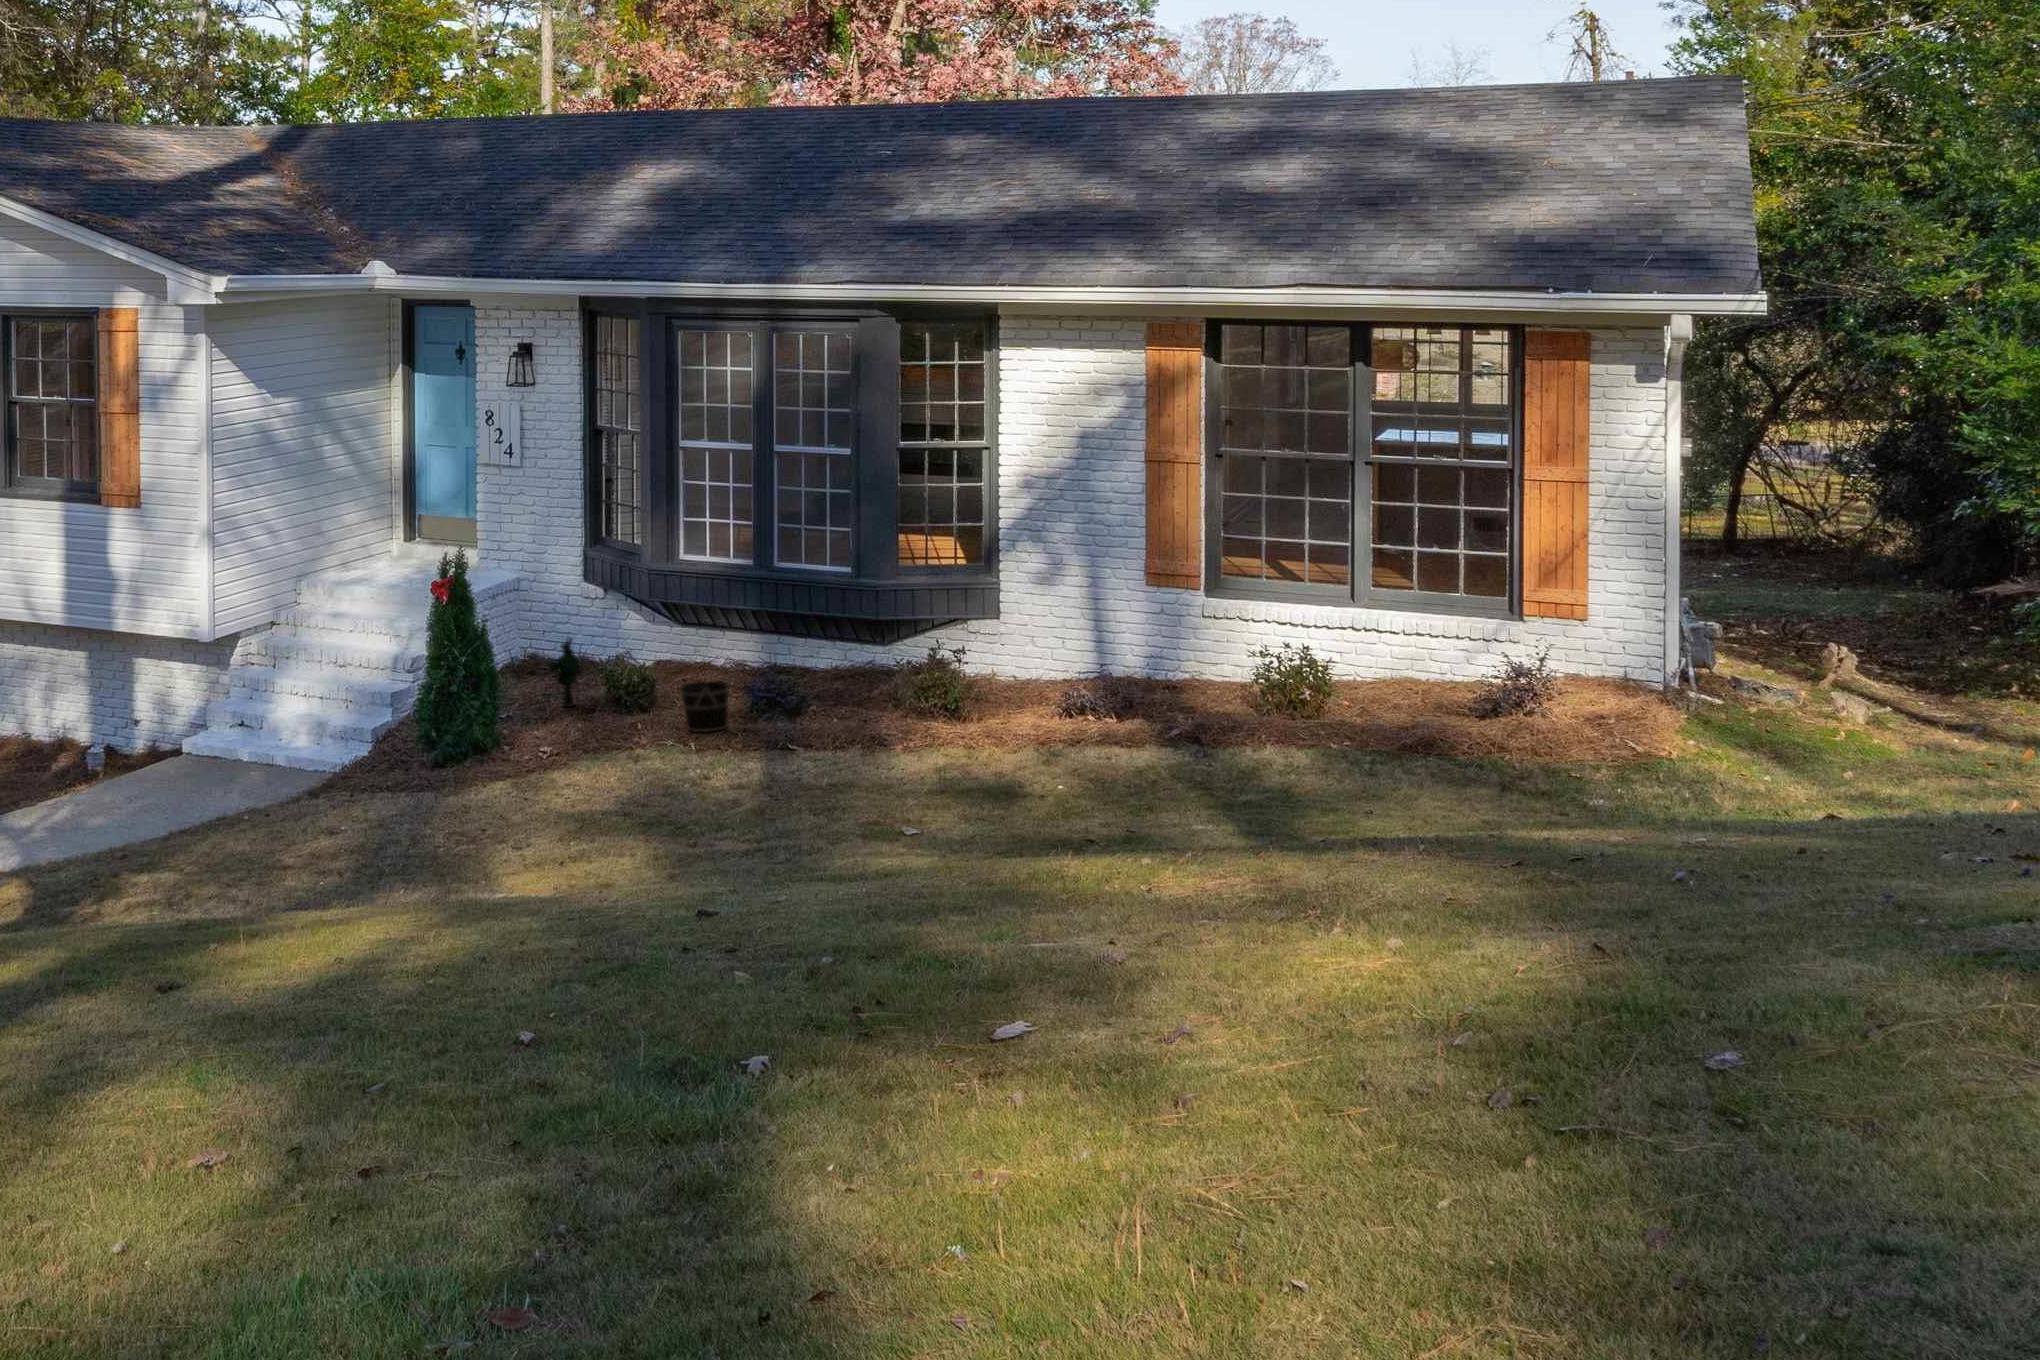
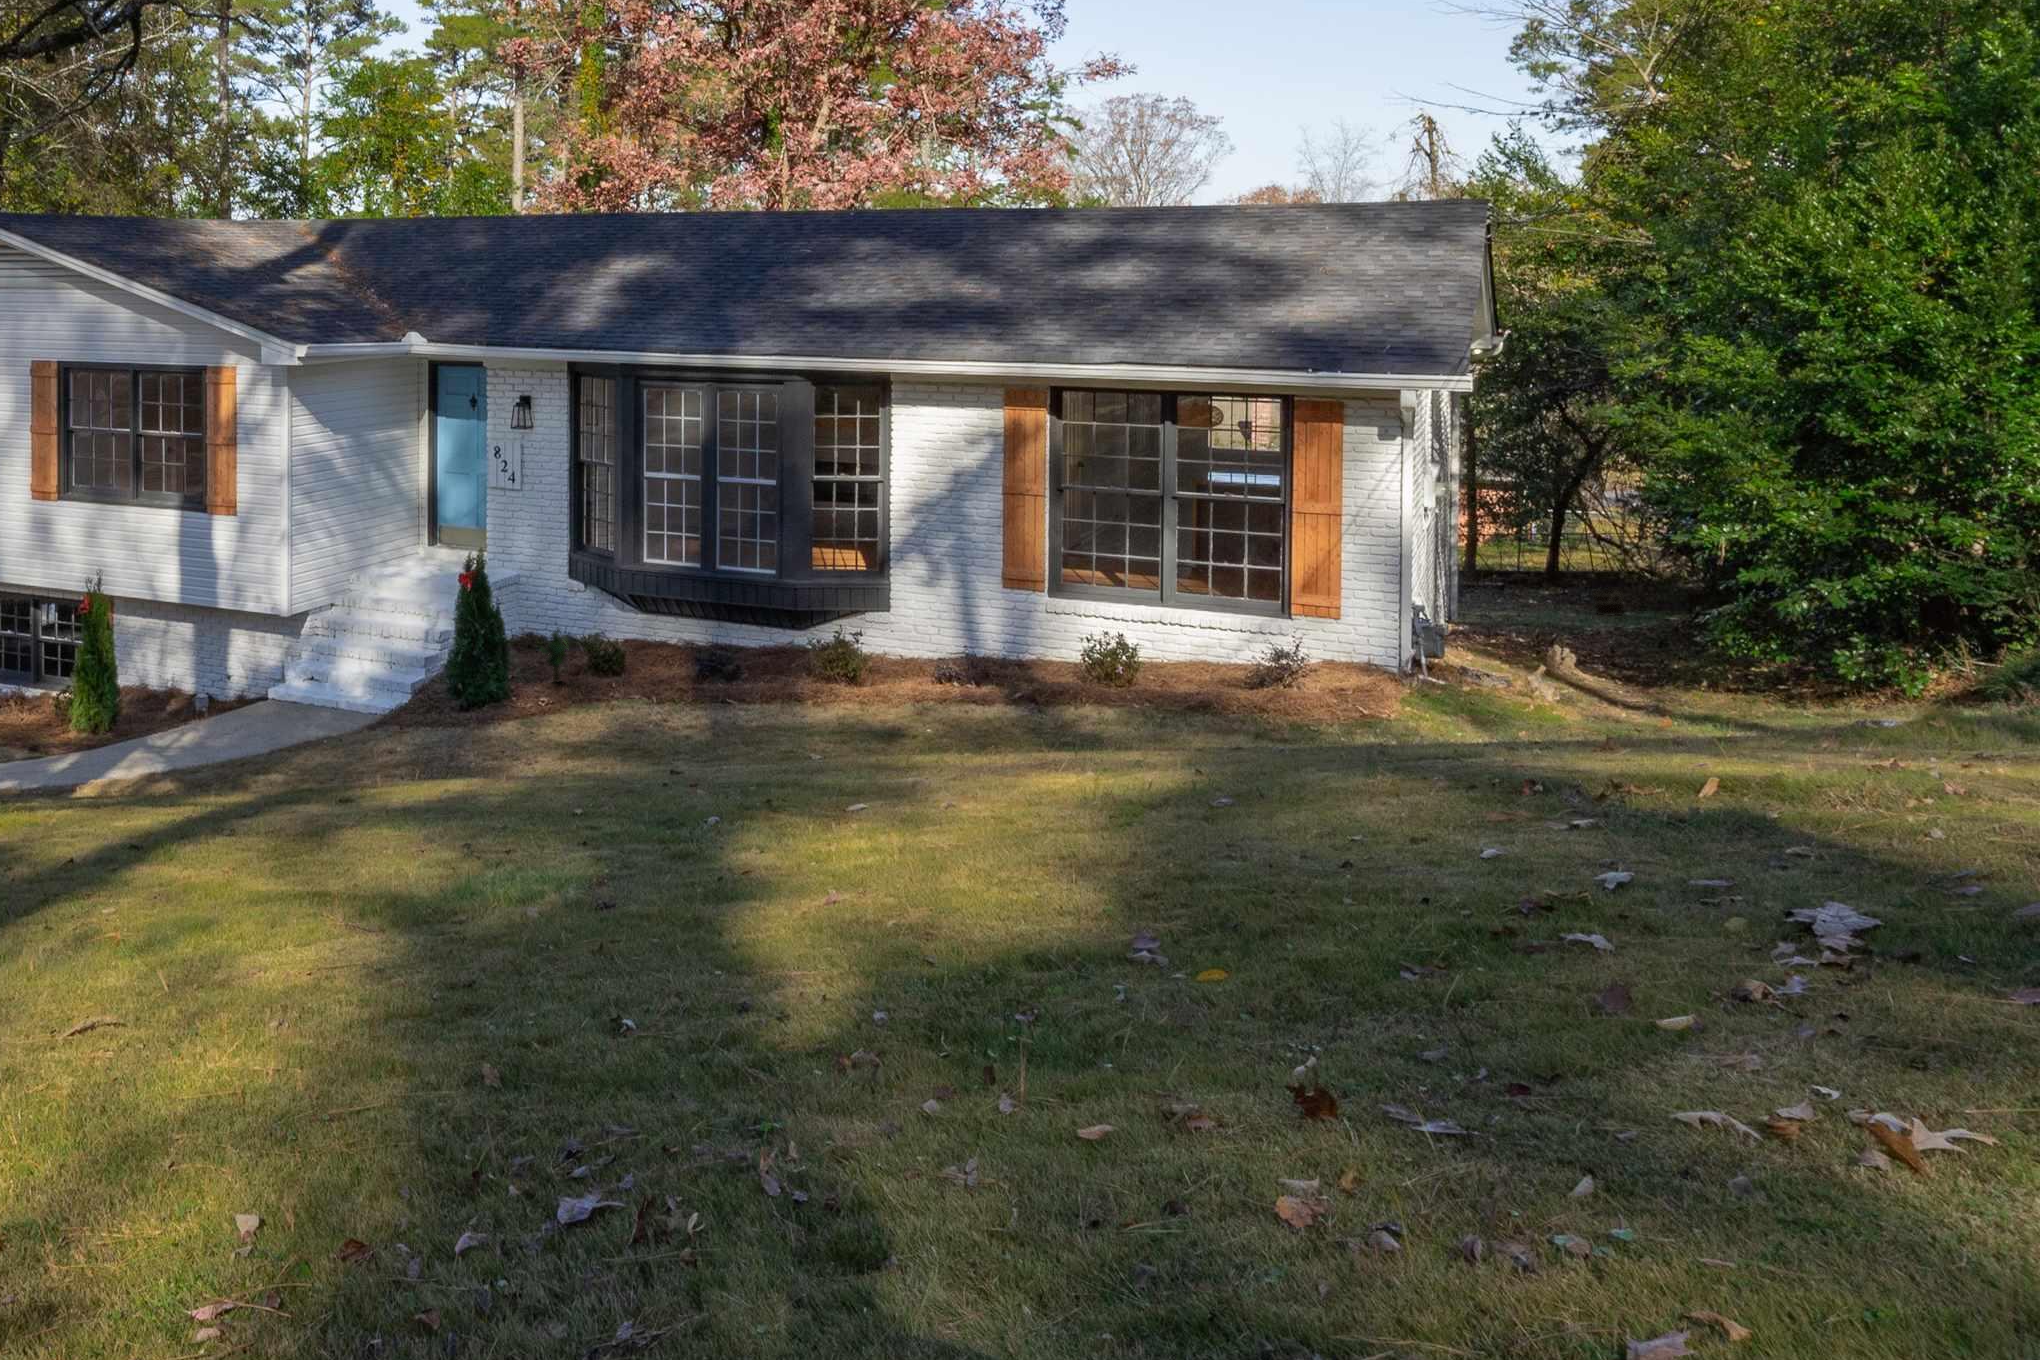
bucket: present [680,681,728,732] -> present [1592,589,1623,616]

